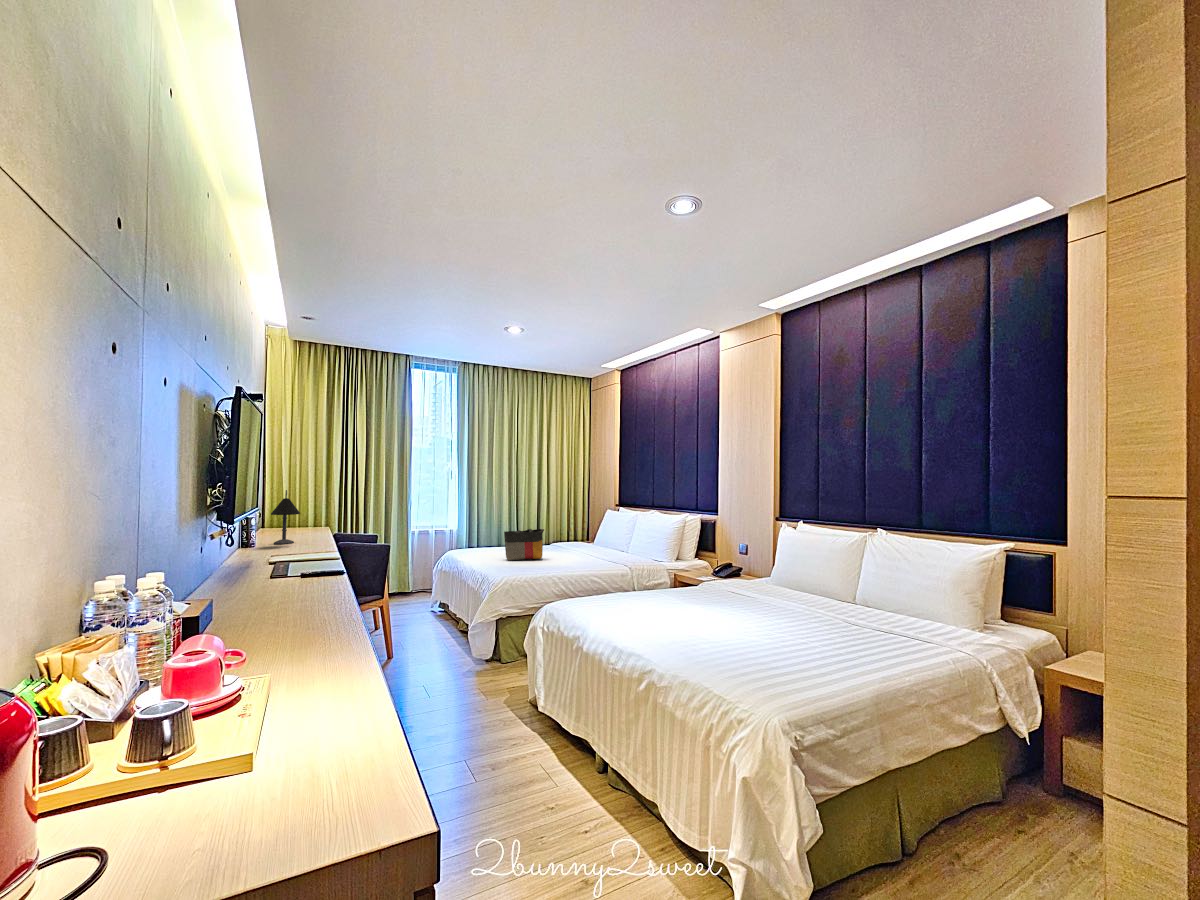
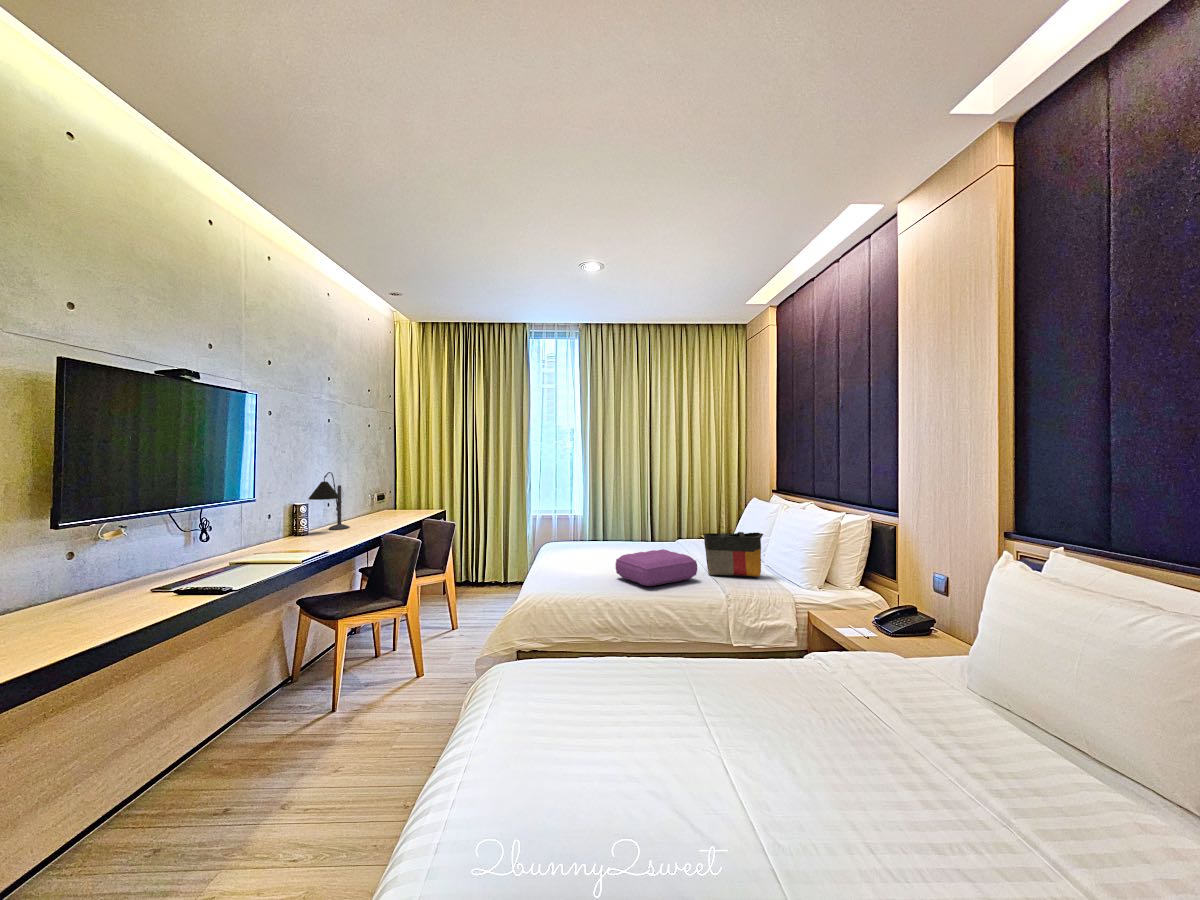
tote bag: present [504,529,544,560] -> present [704,532,763,577]
pillow: none [550,544,604,568] -> present [616,549,697,586]

